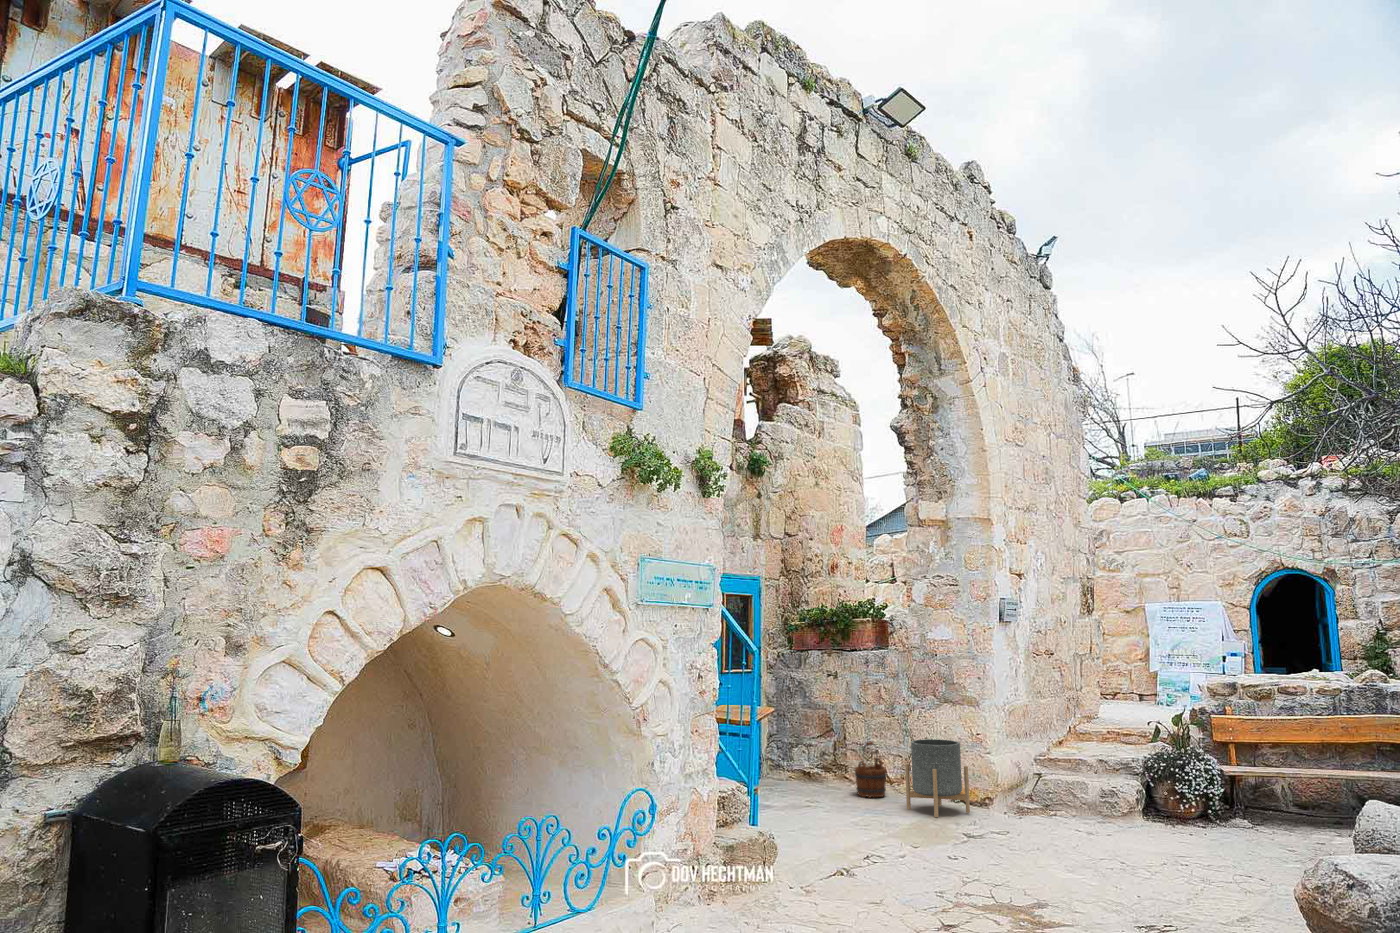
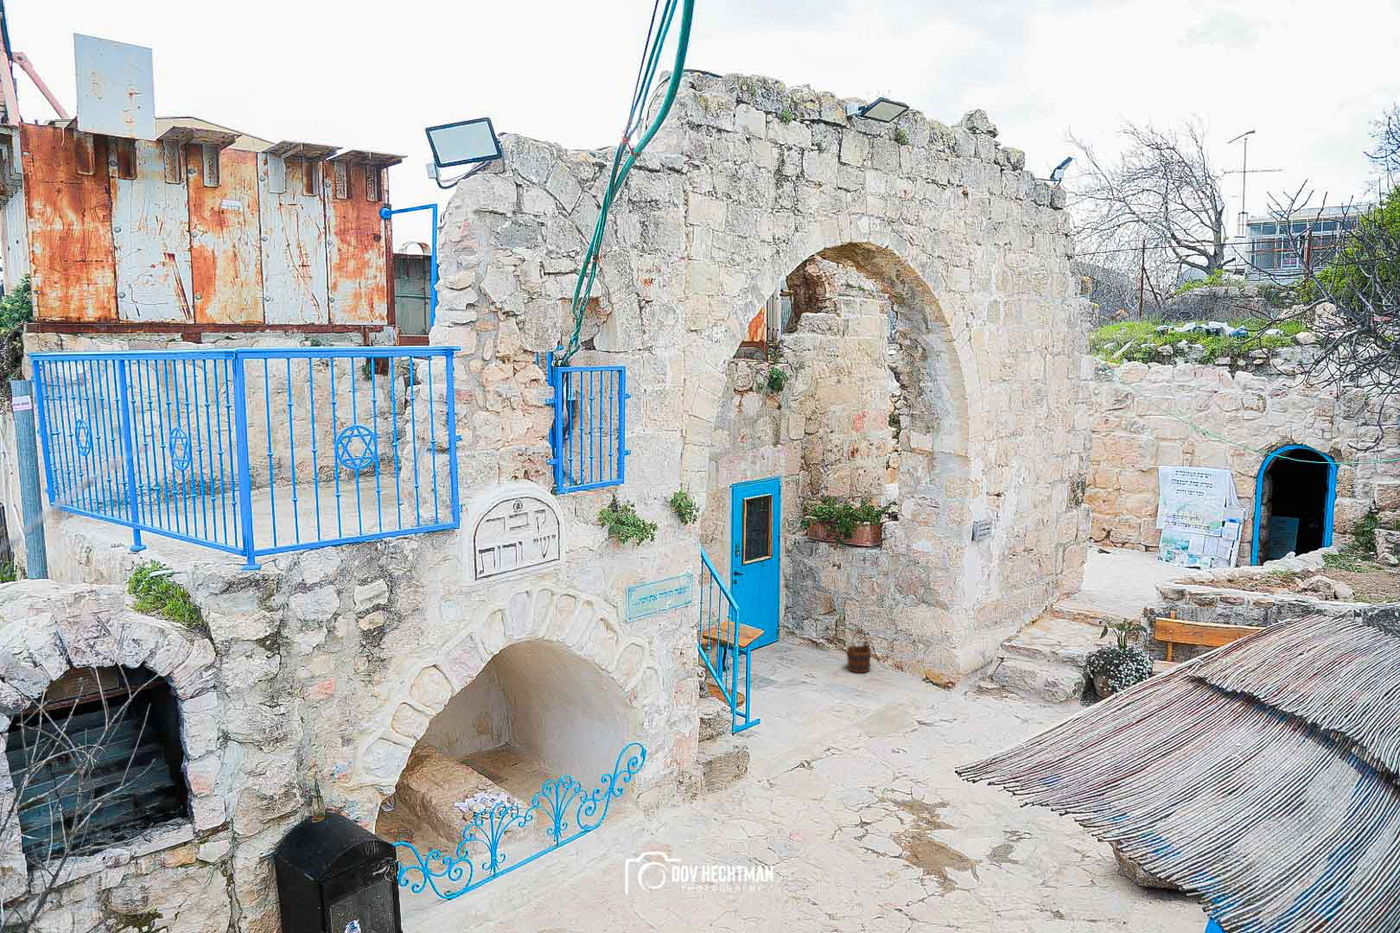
planter: present [905,739,970,817] -> none [879,637,927,701]

